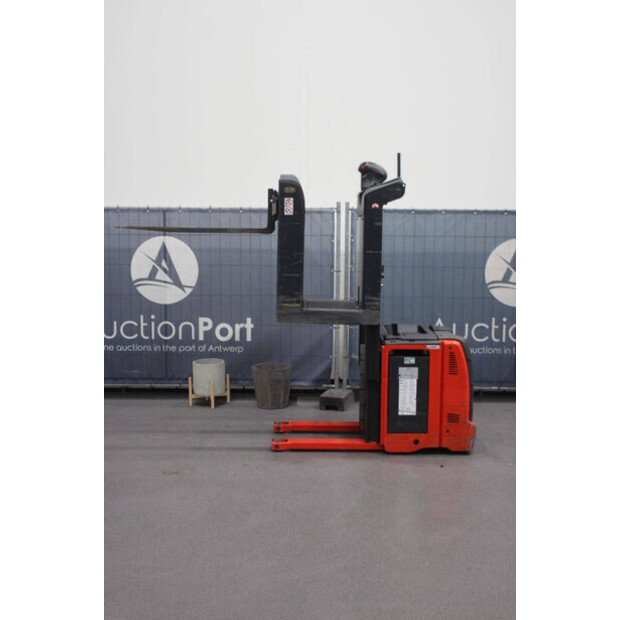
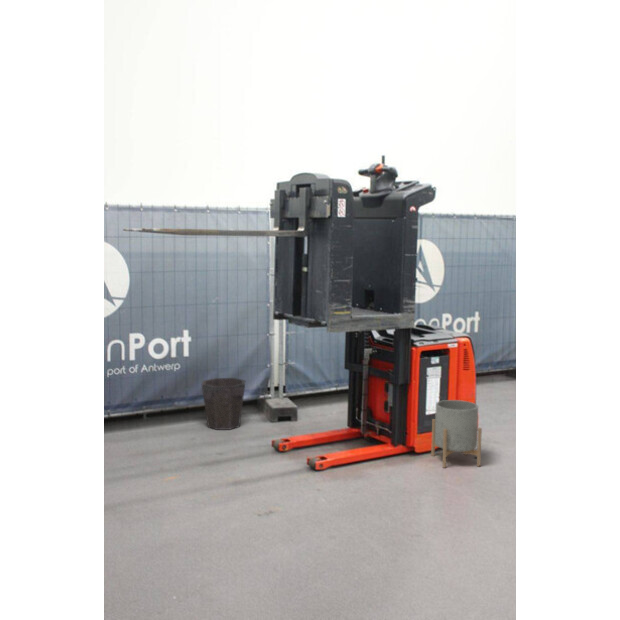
planter: present [189,359,230,409] -> present [431,400,482,468]

